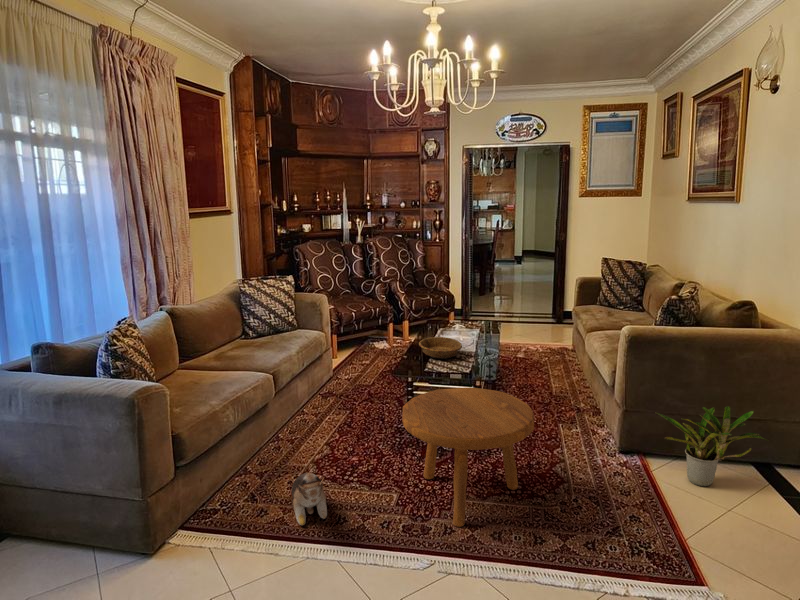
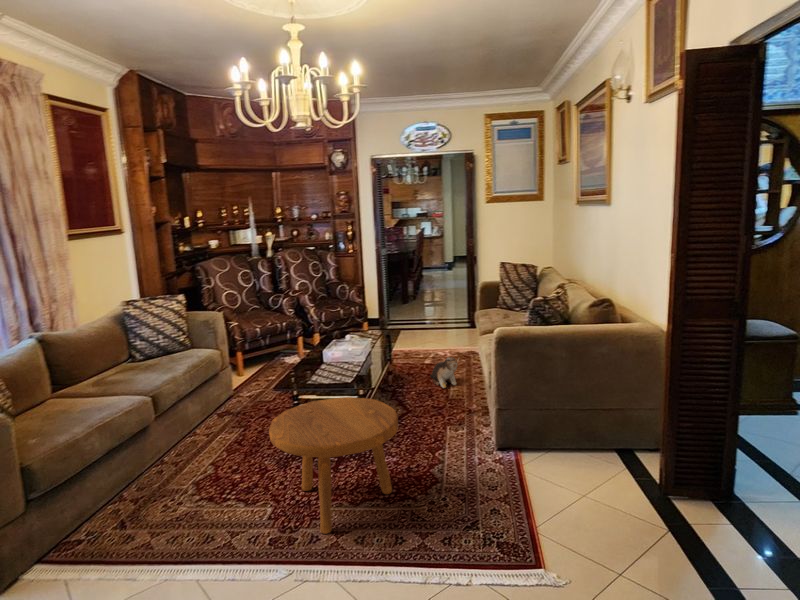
decorative bowl: present [419,337,462,359] -> none [309,349,352,371]
potted plant: present [657,406,768,486] -> none [523,399,620,477]
plush toy: present [292,472,327,525] -> present [430,357,459,388]

